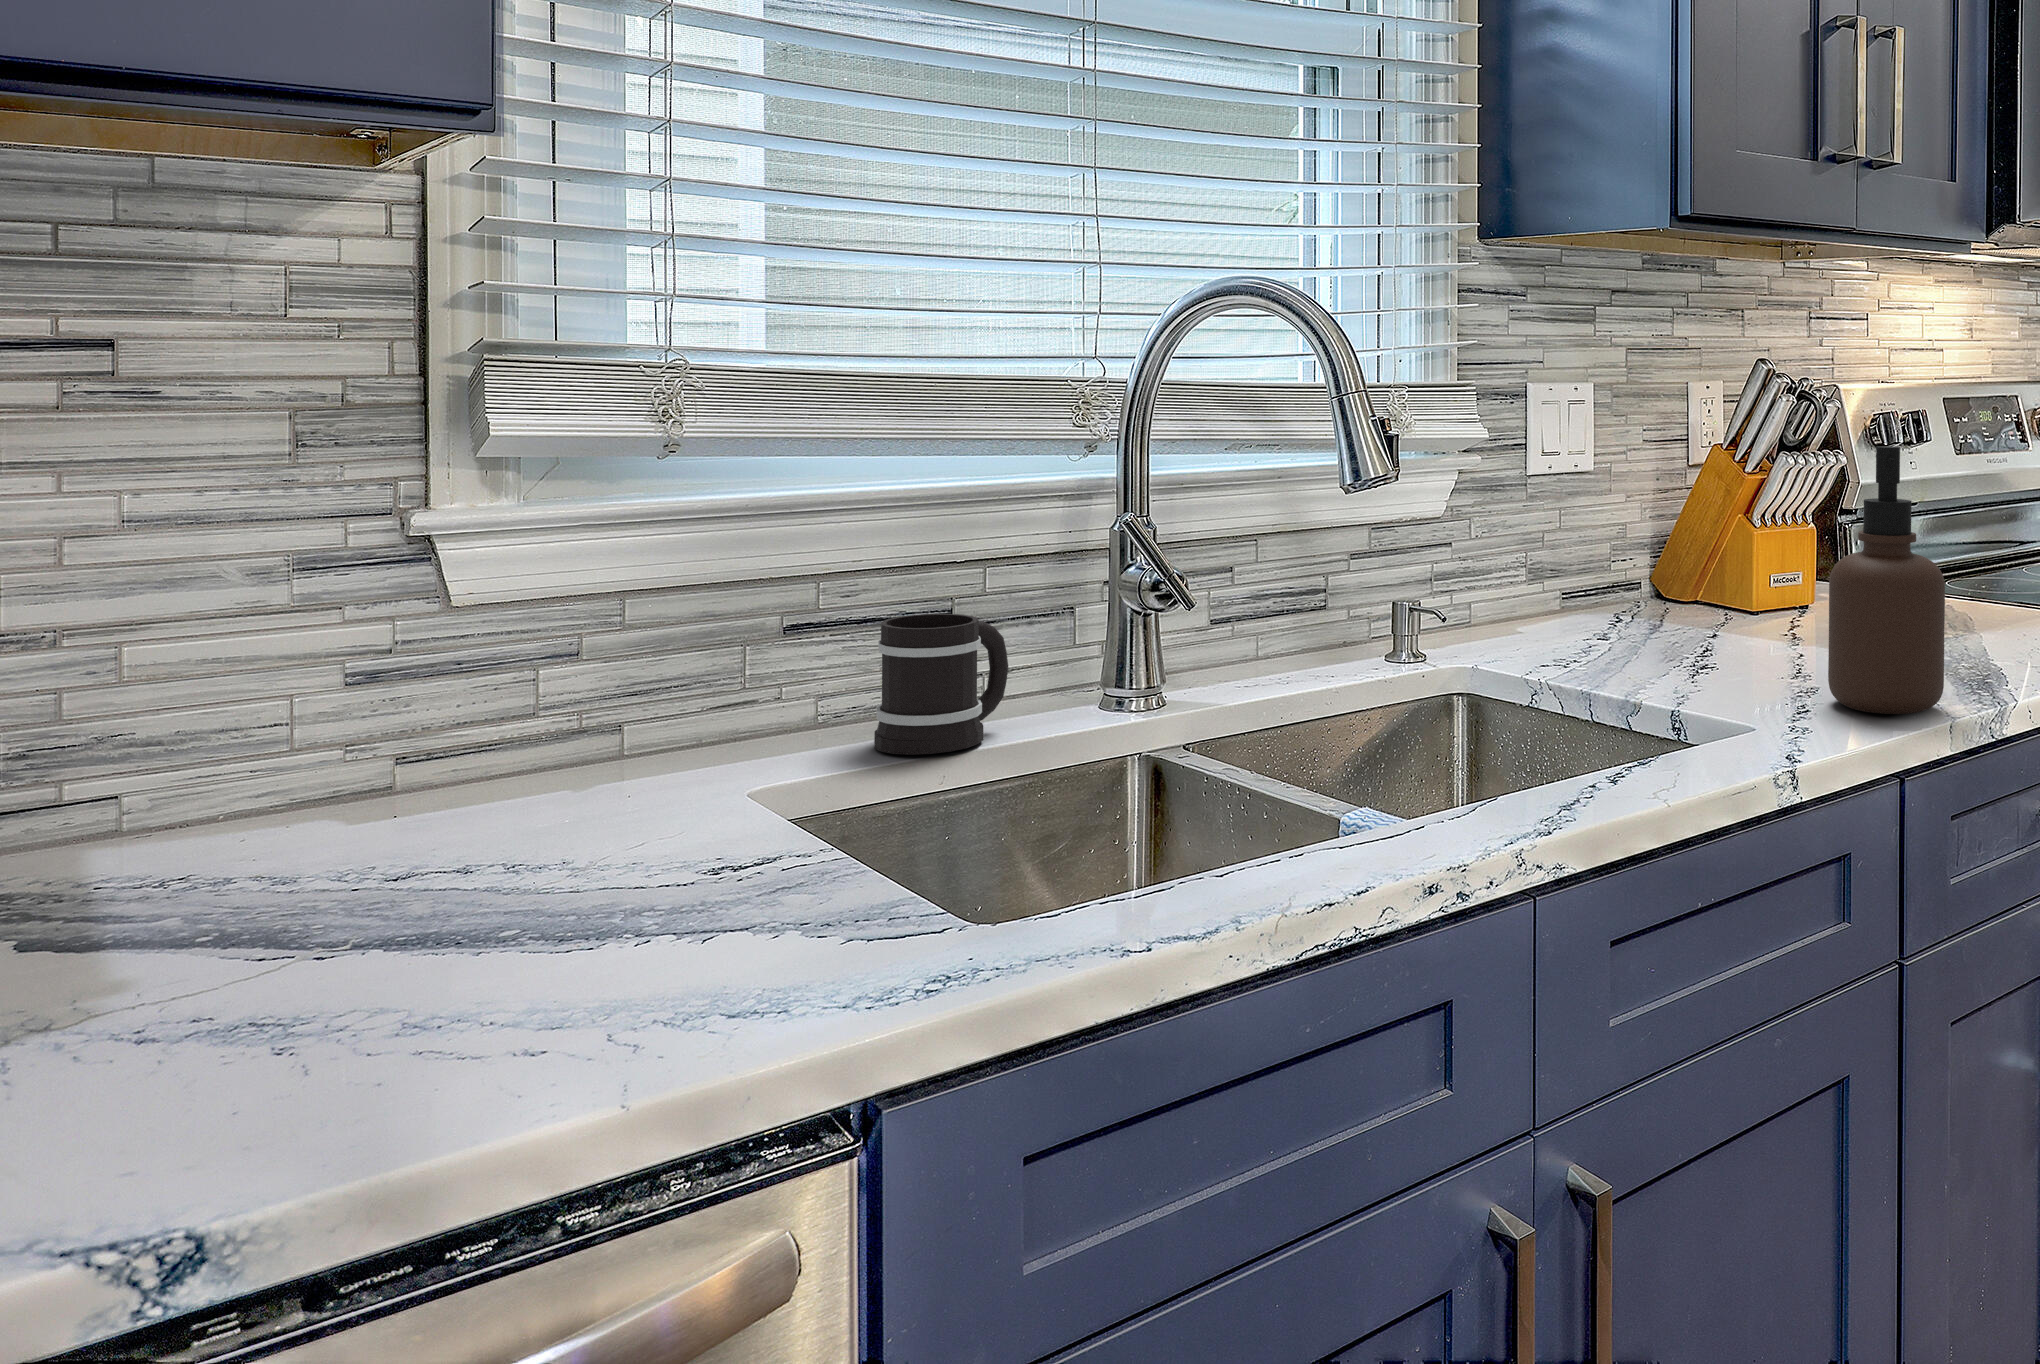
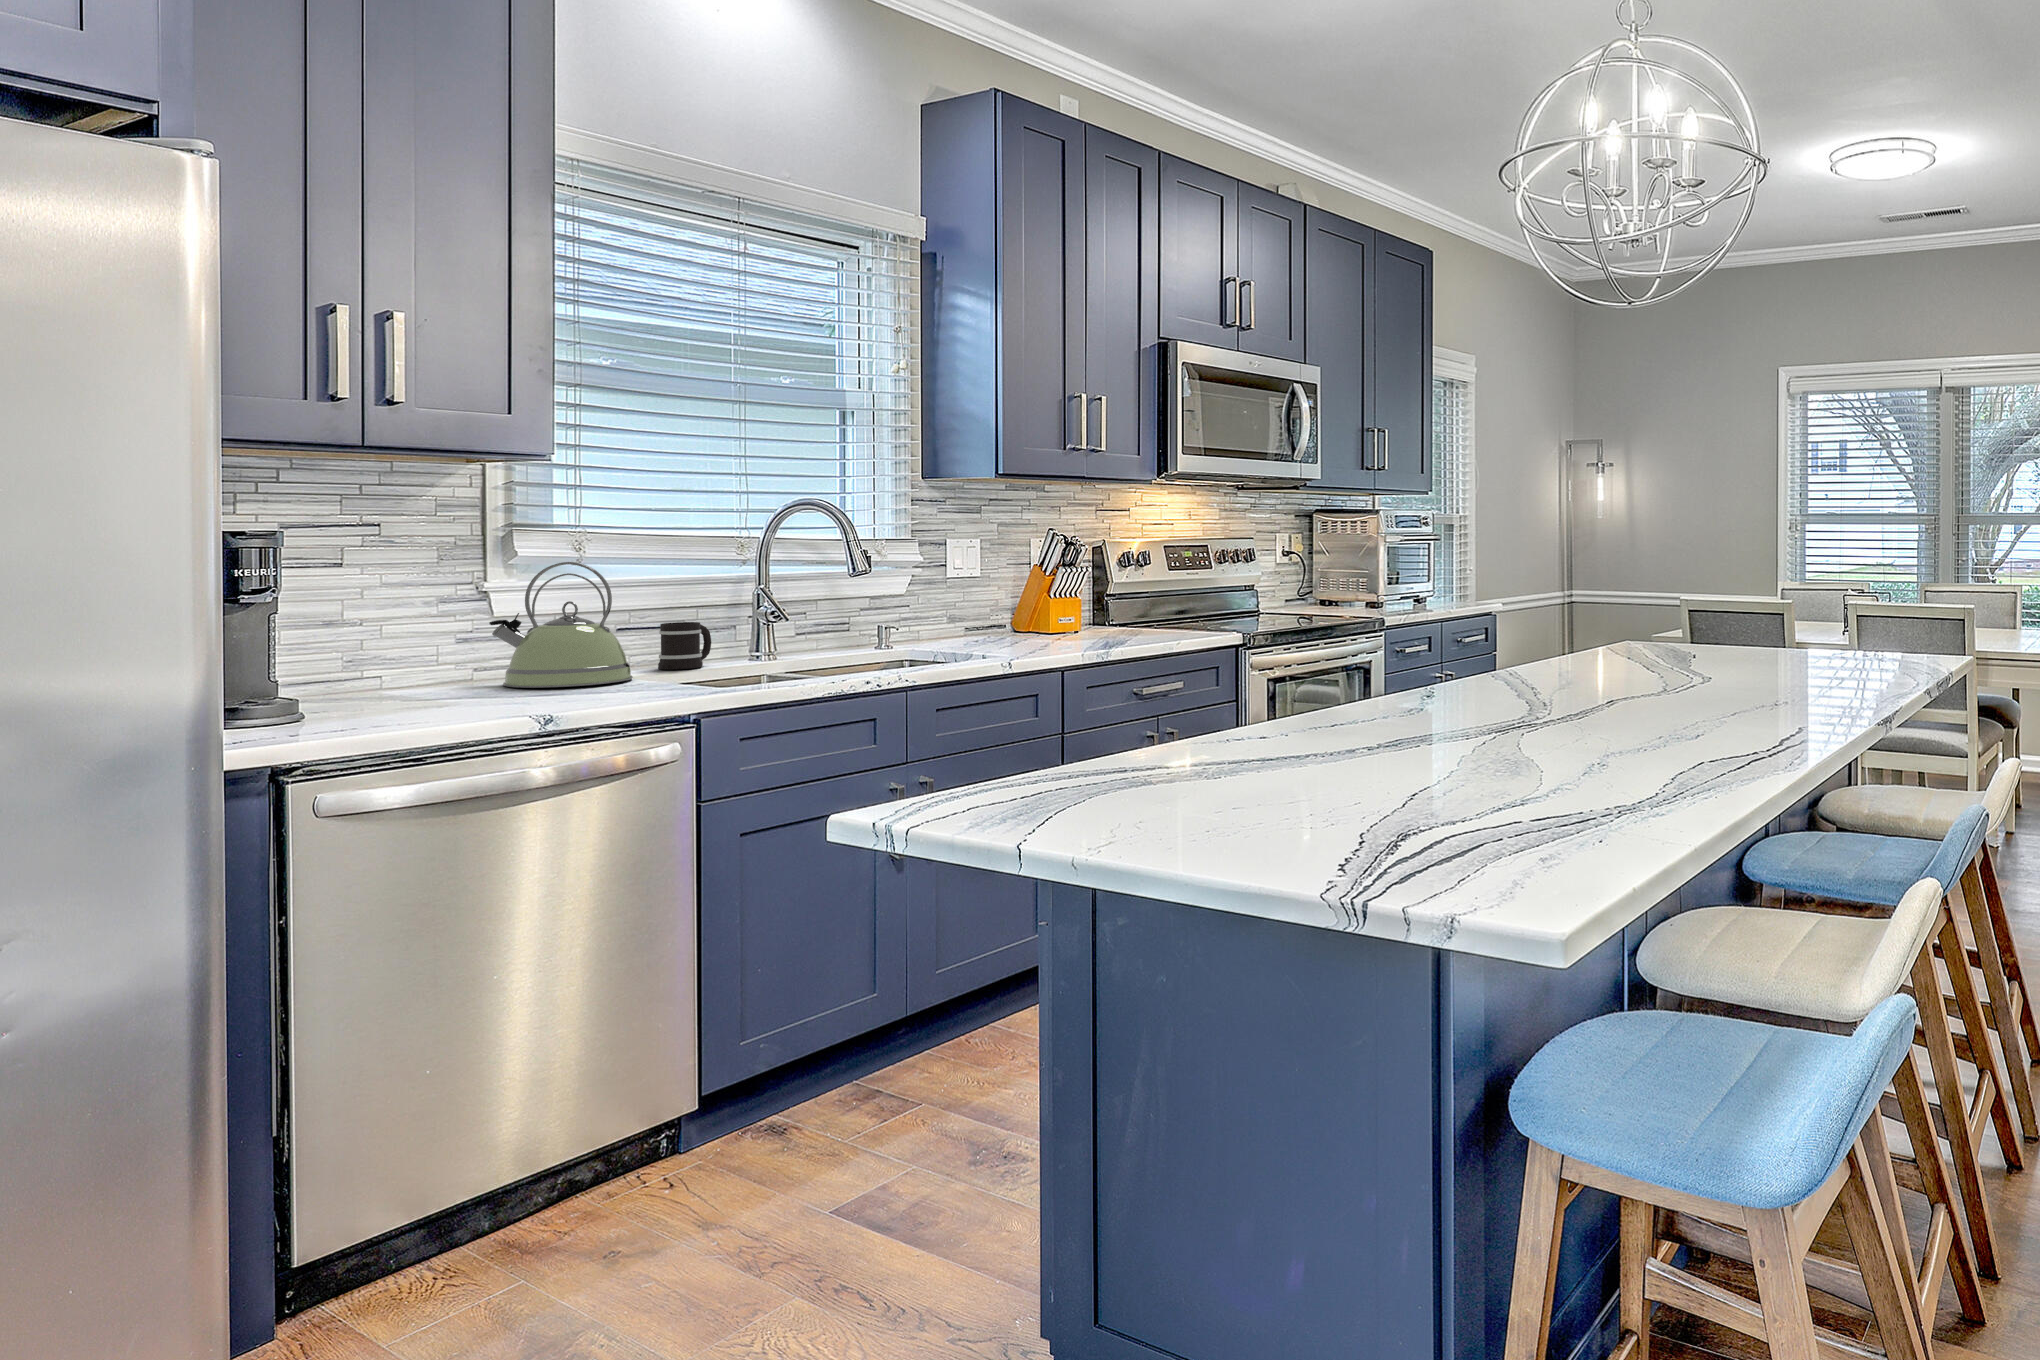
soap dispenser: present [1828,446,1945,714] -> none [1049,557,1092,653]
kettle: none [413,460,785,863] -> present [489,562,633,688]

